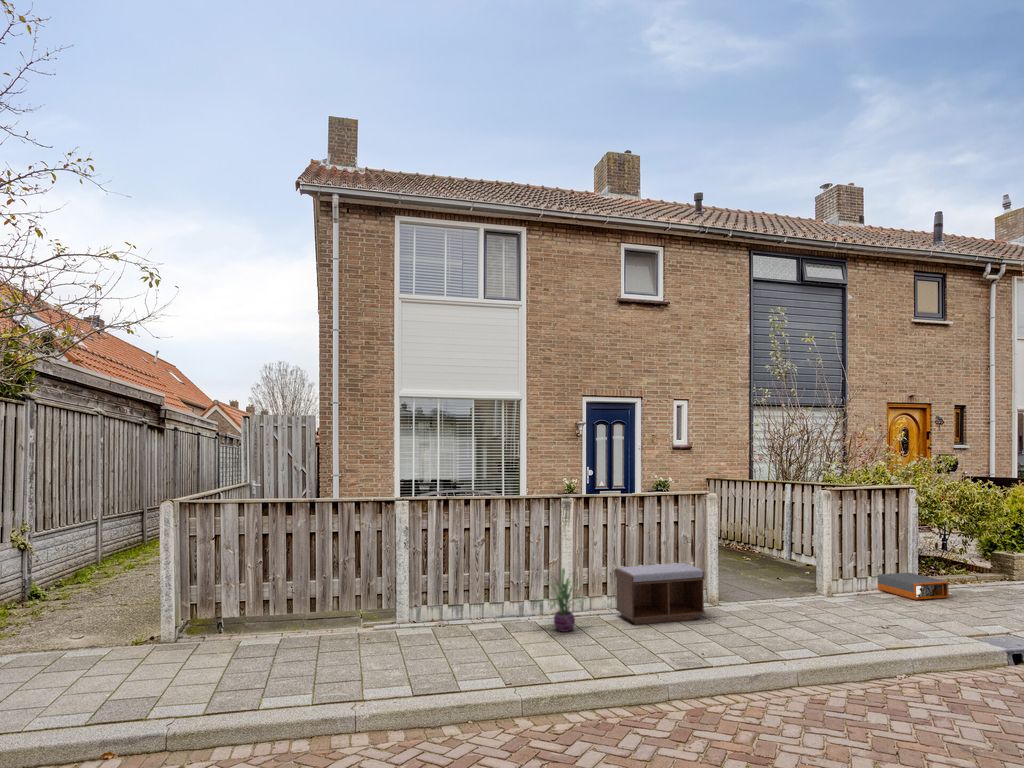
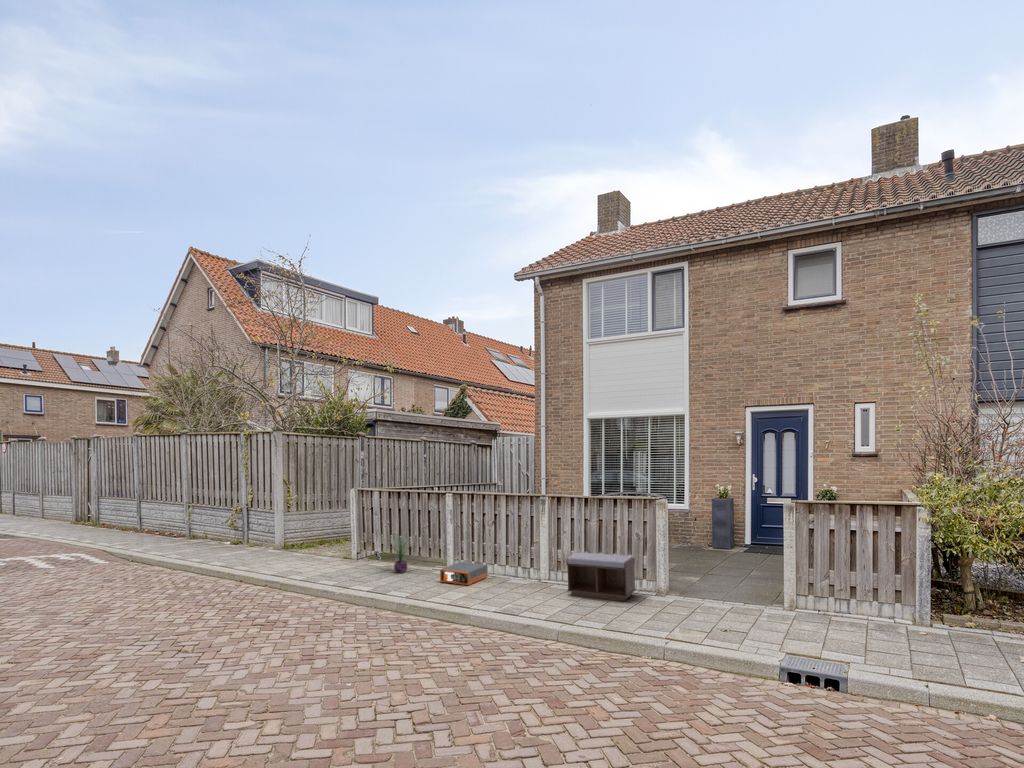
decorative plant: present [545,569,575,632] -> present [392,535,407,573]
storage box: present [877,573,949,600] -> present [440,562,488,585]

